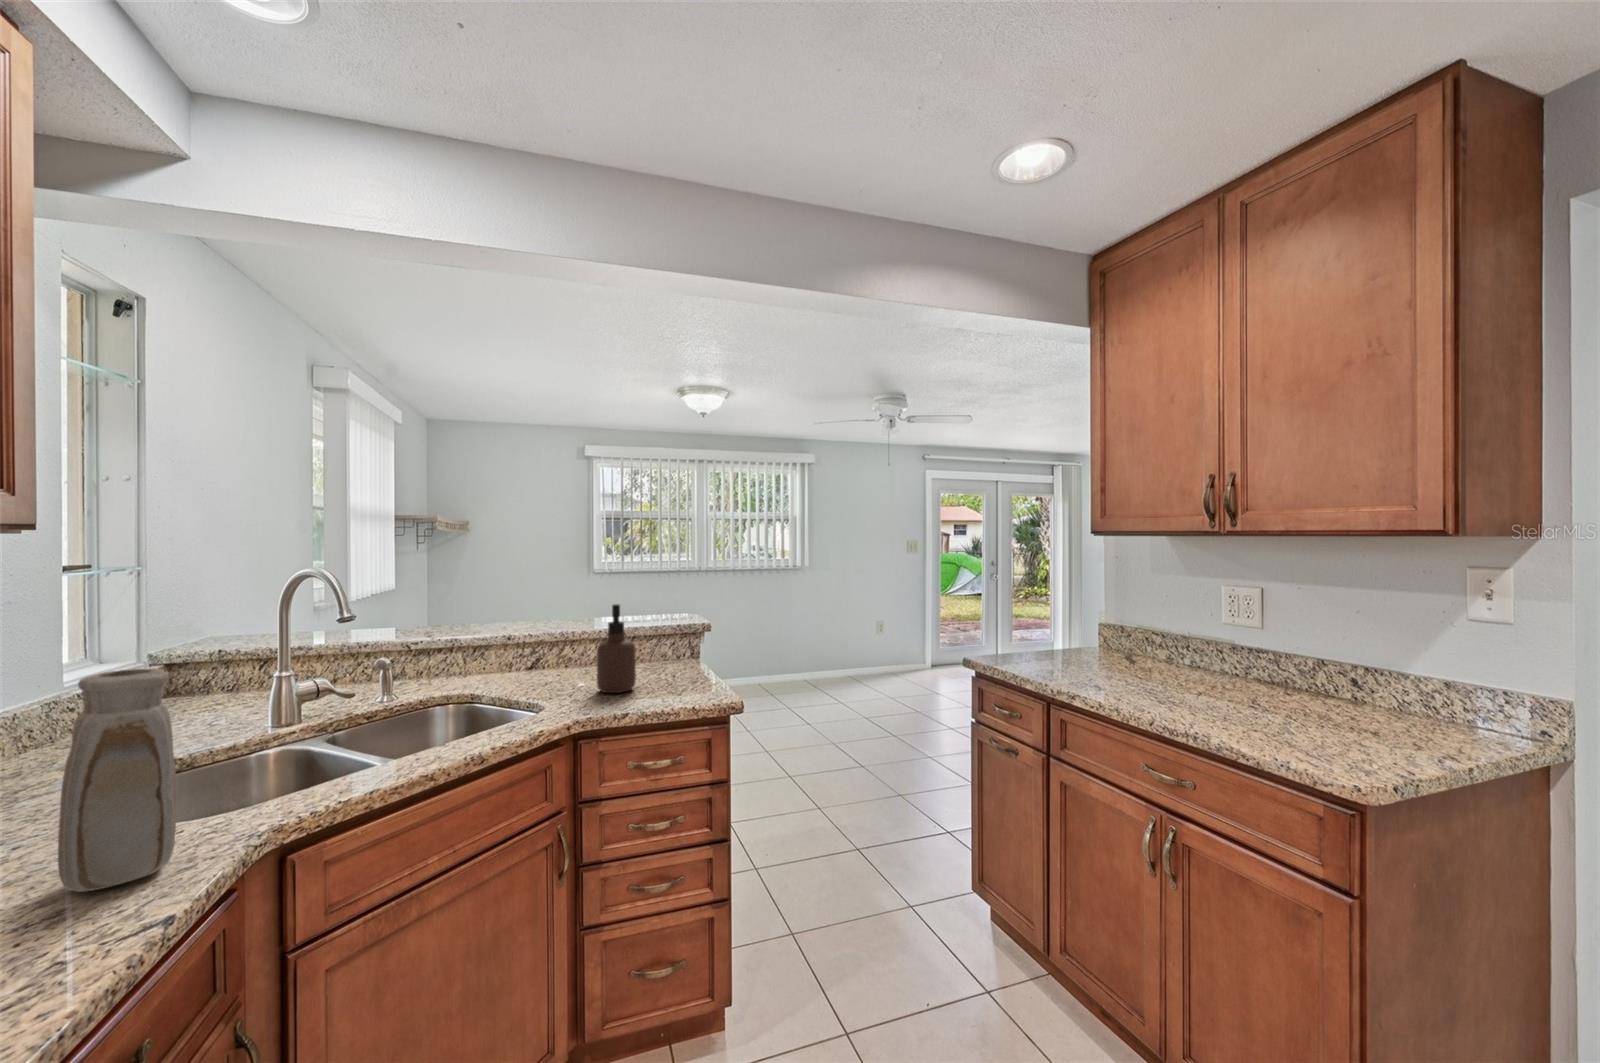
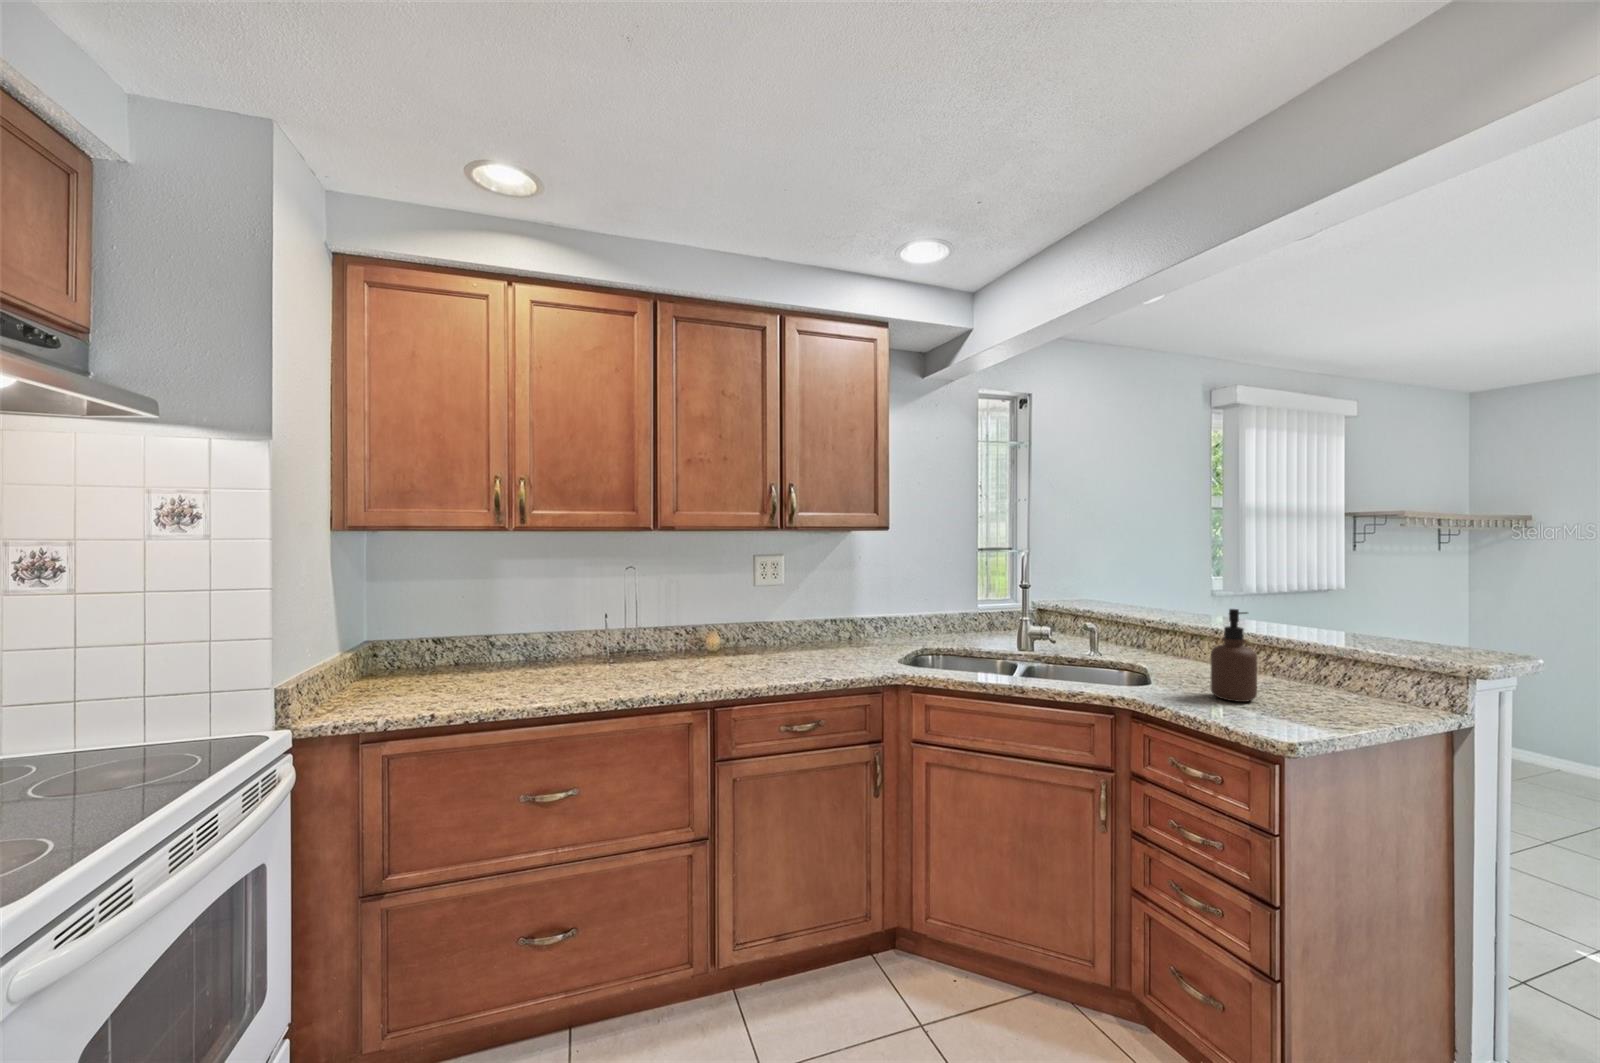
vase: present [58,669,177,892] -> none [837,589,871,674]

